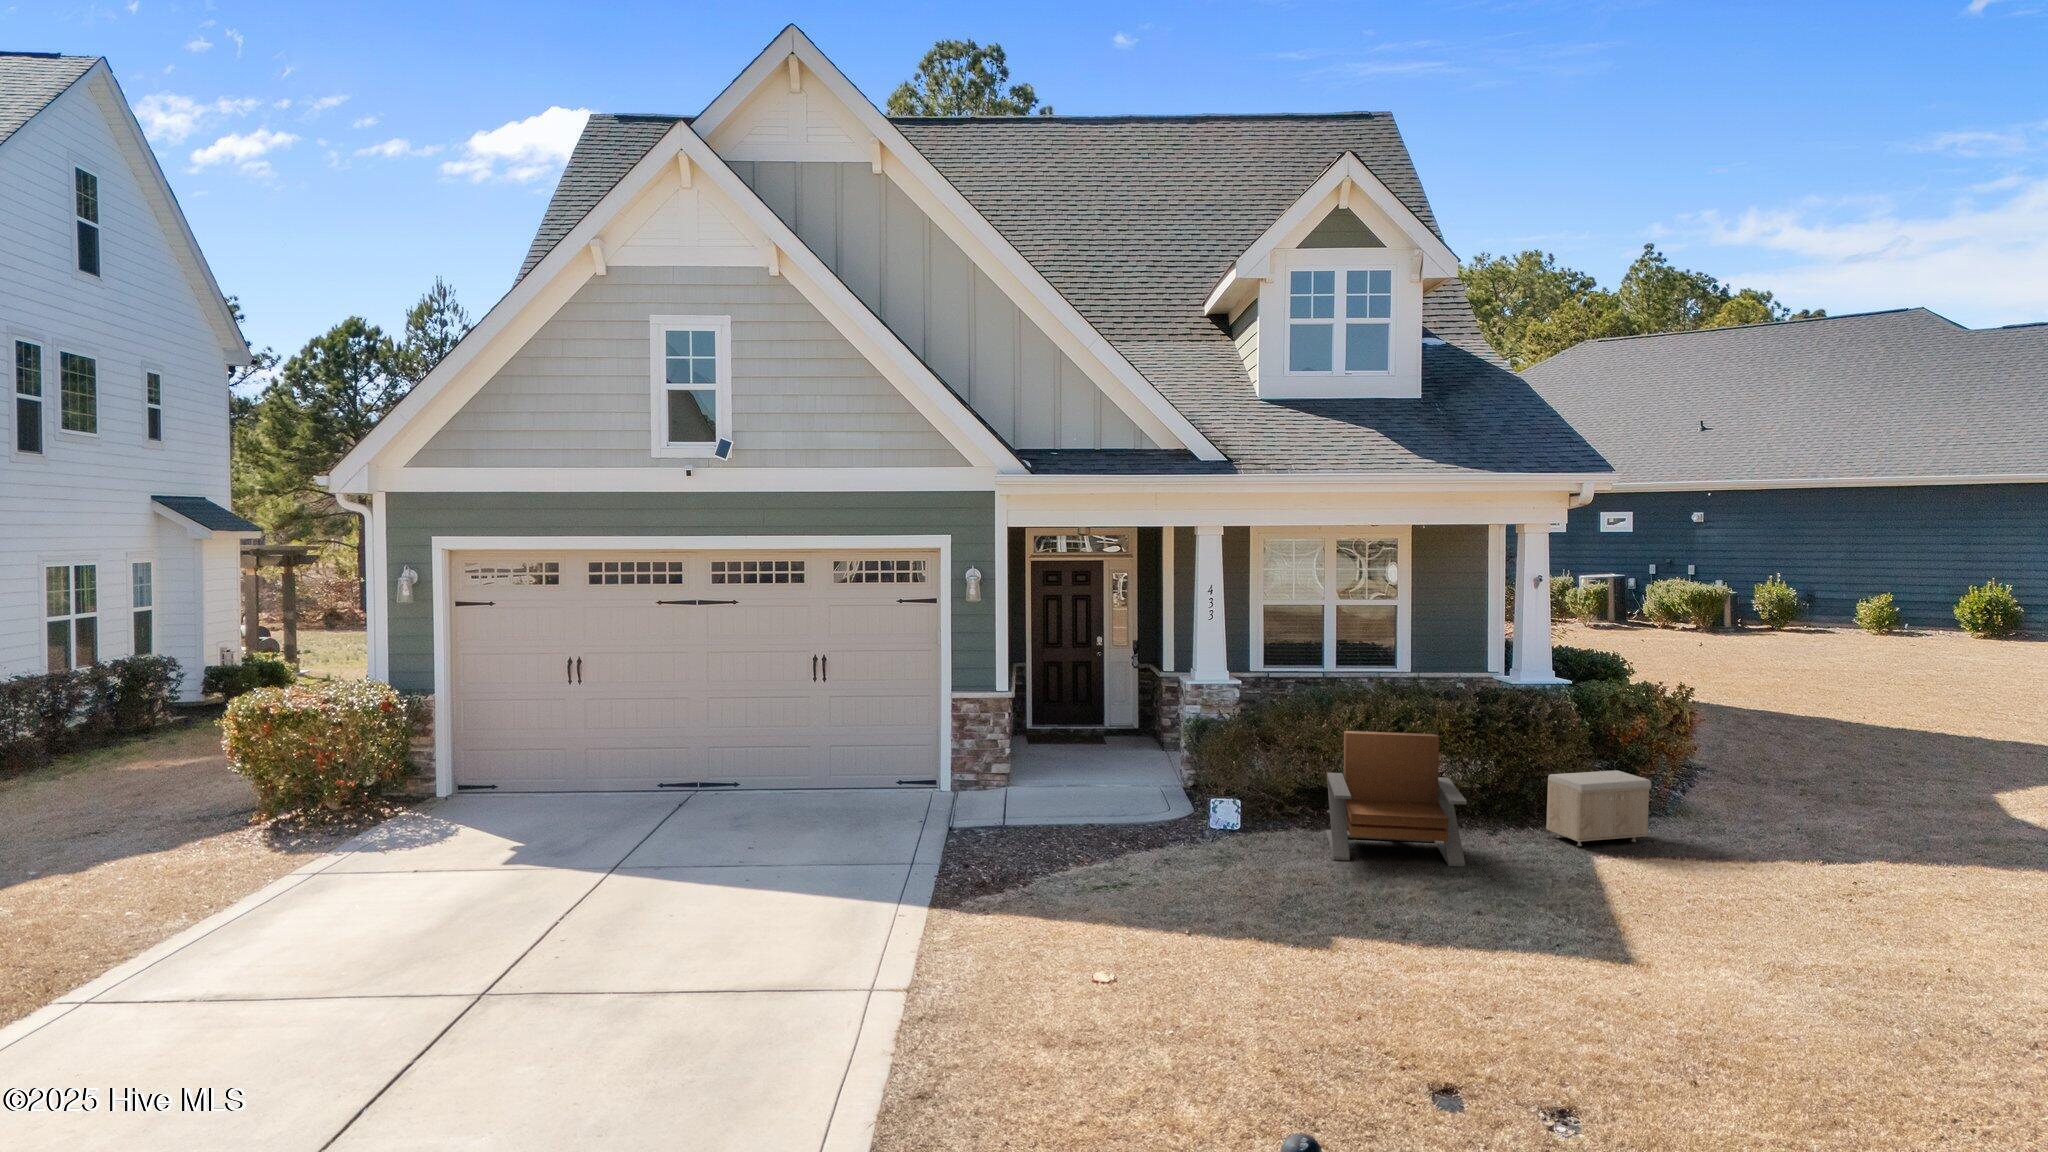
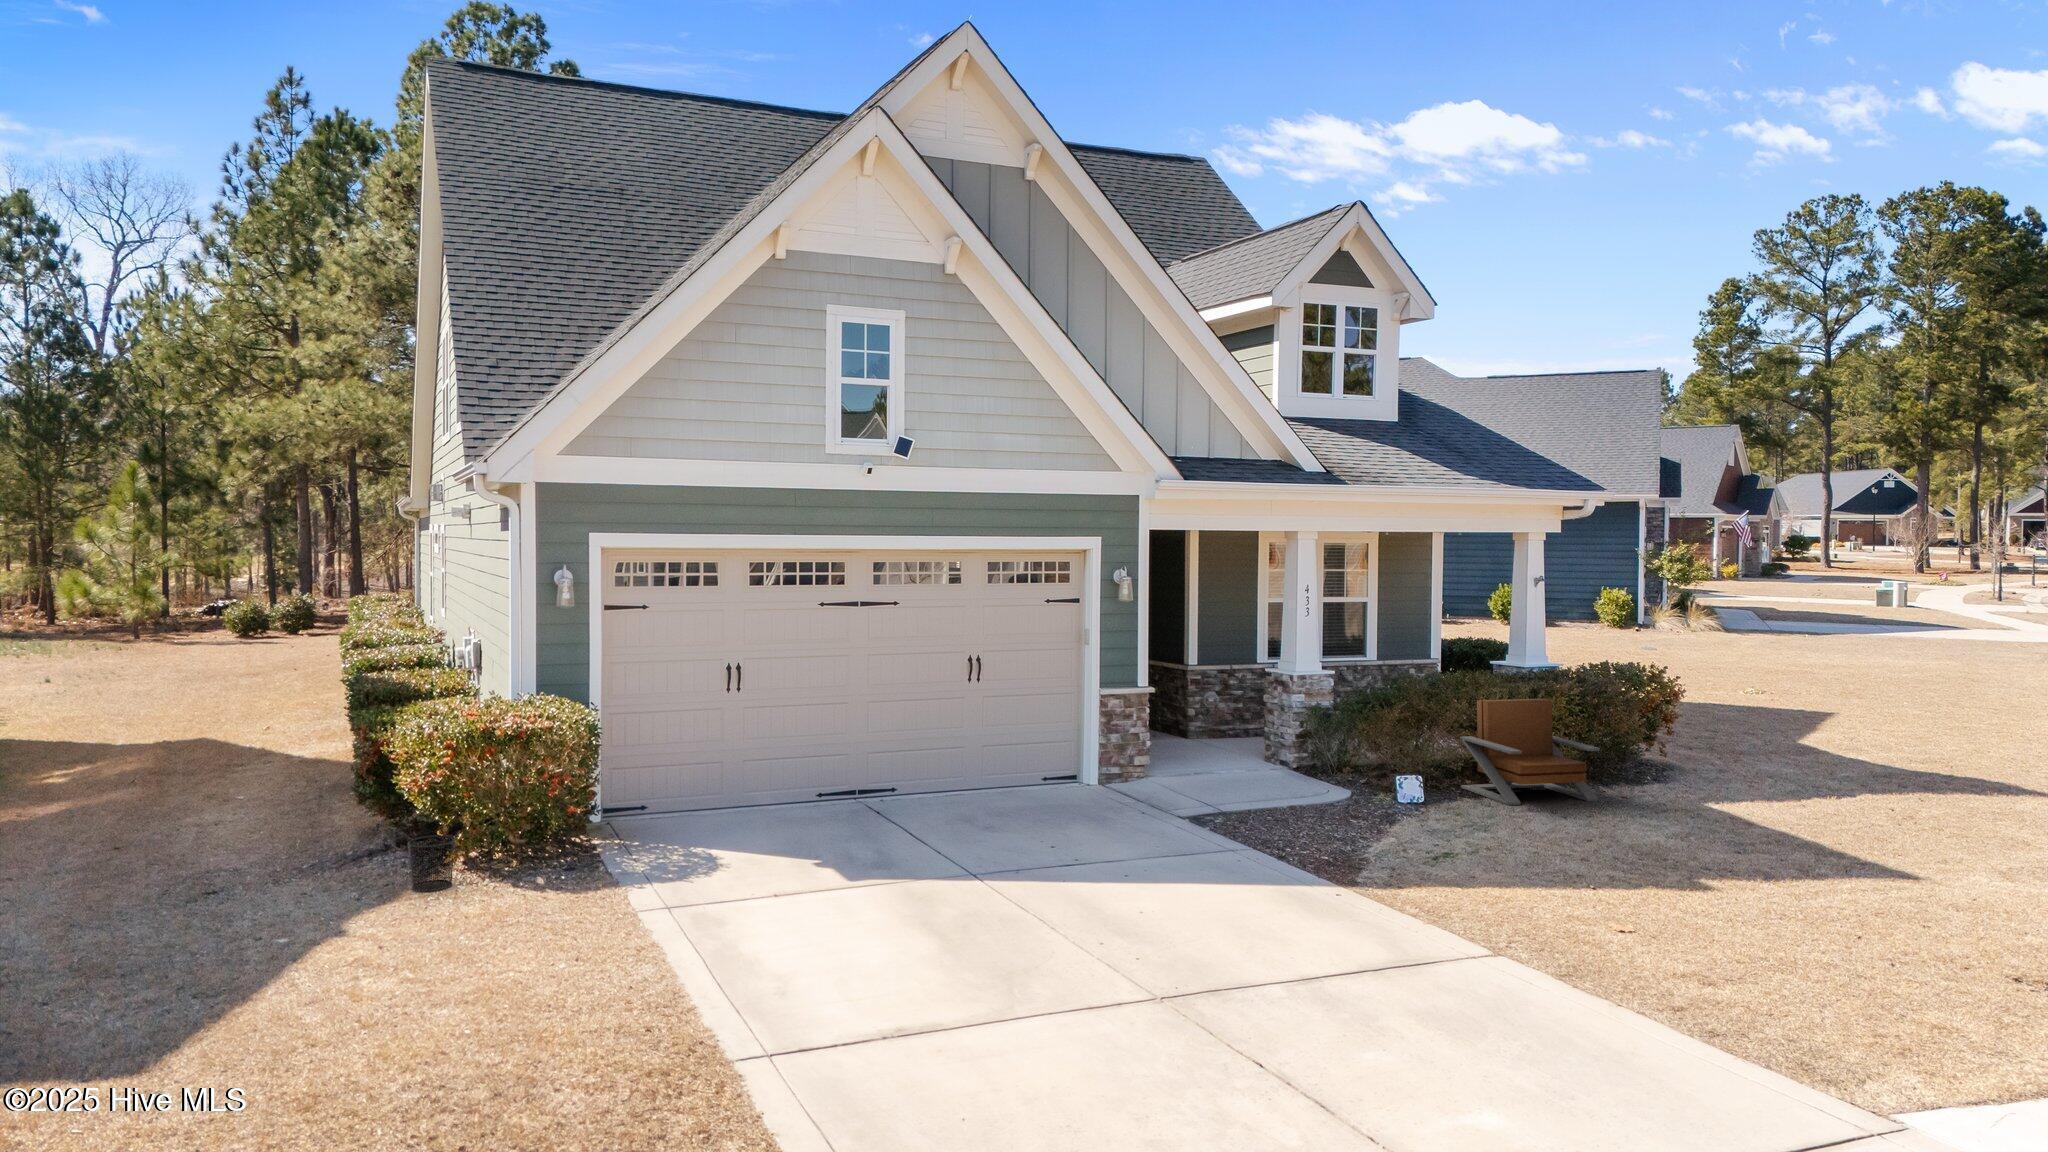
storage bench: present [1546,770,1651,846] -> none [1600,721,1670,780]
trash can: none [219,784,262,830] -> present [407,835,456,892]

